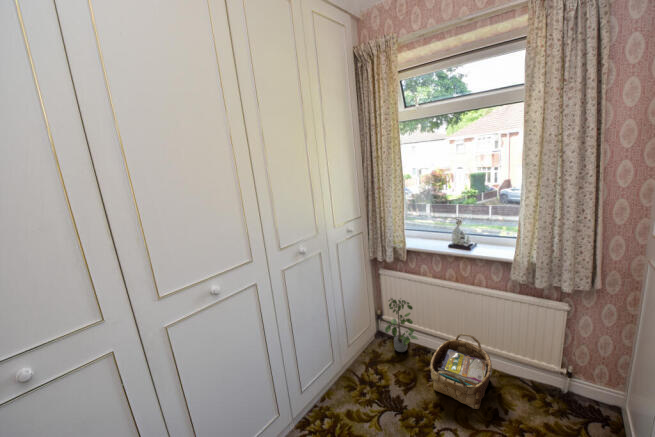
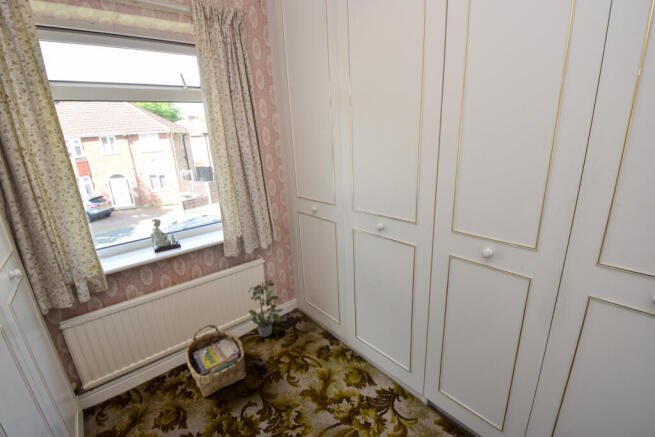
potted plant: present [385,298,418,352] -> present [249,280,283,337]

